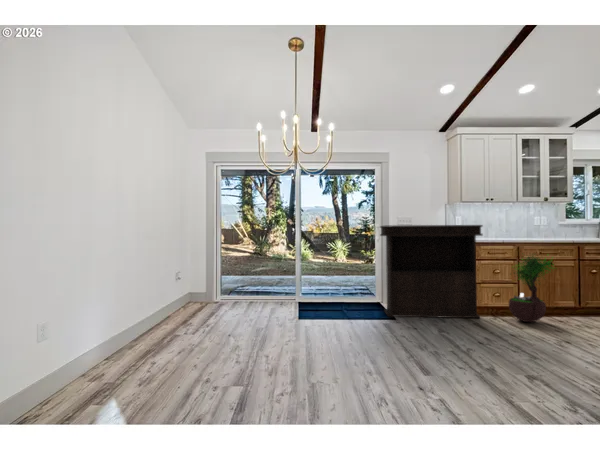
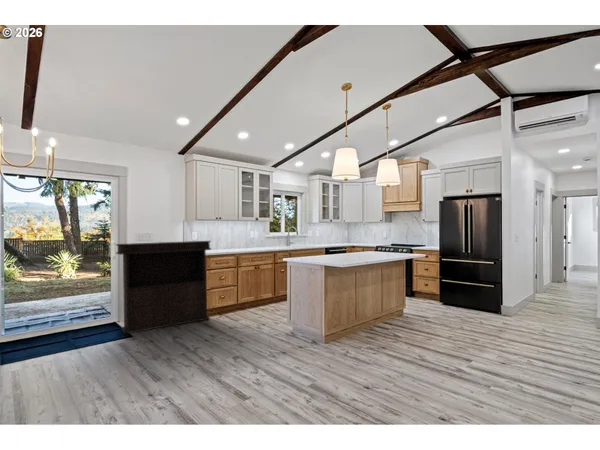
potted tree: present [509,256,553,322] -> none [231,259,262,316]

